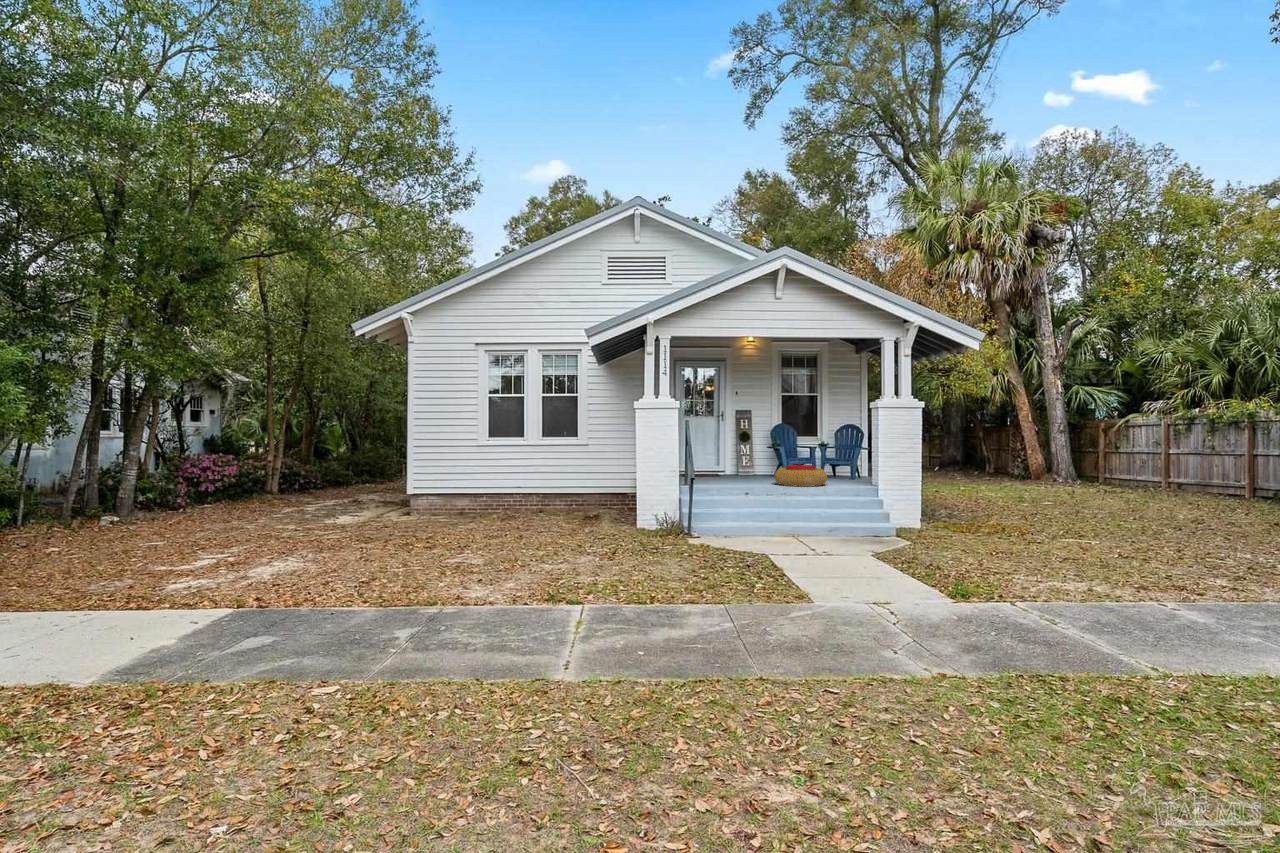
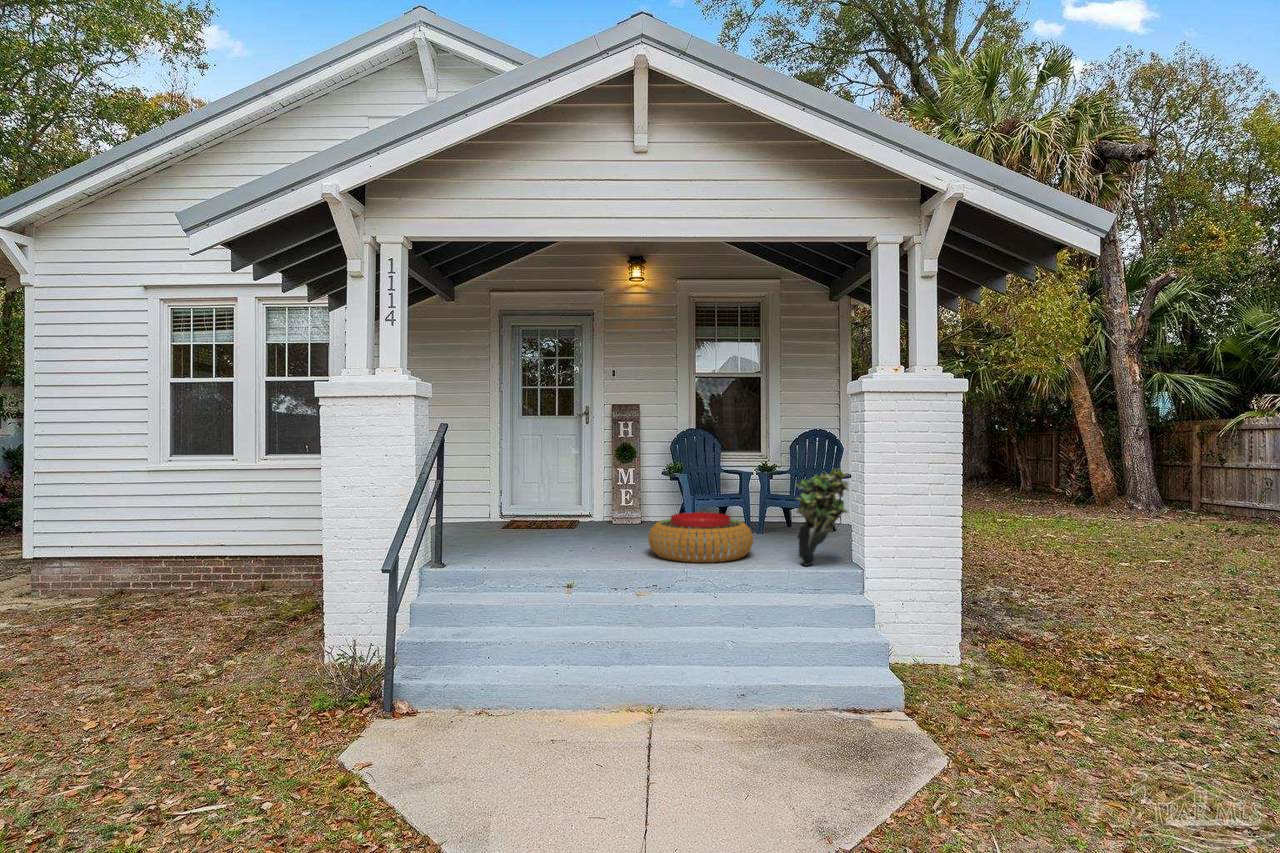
potted plant: none [849,441,876,487] -> present [795,469,849,566]

